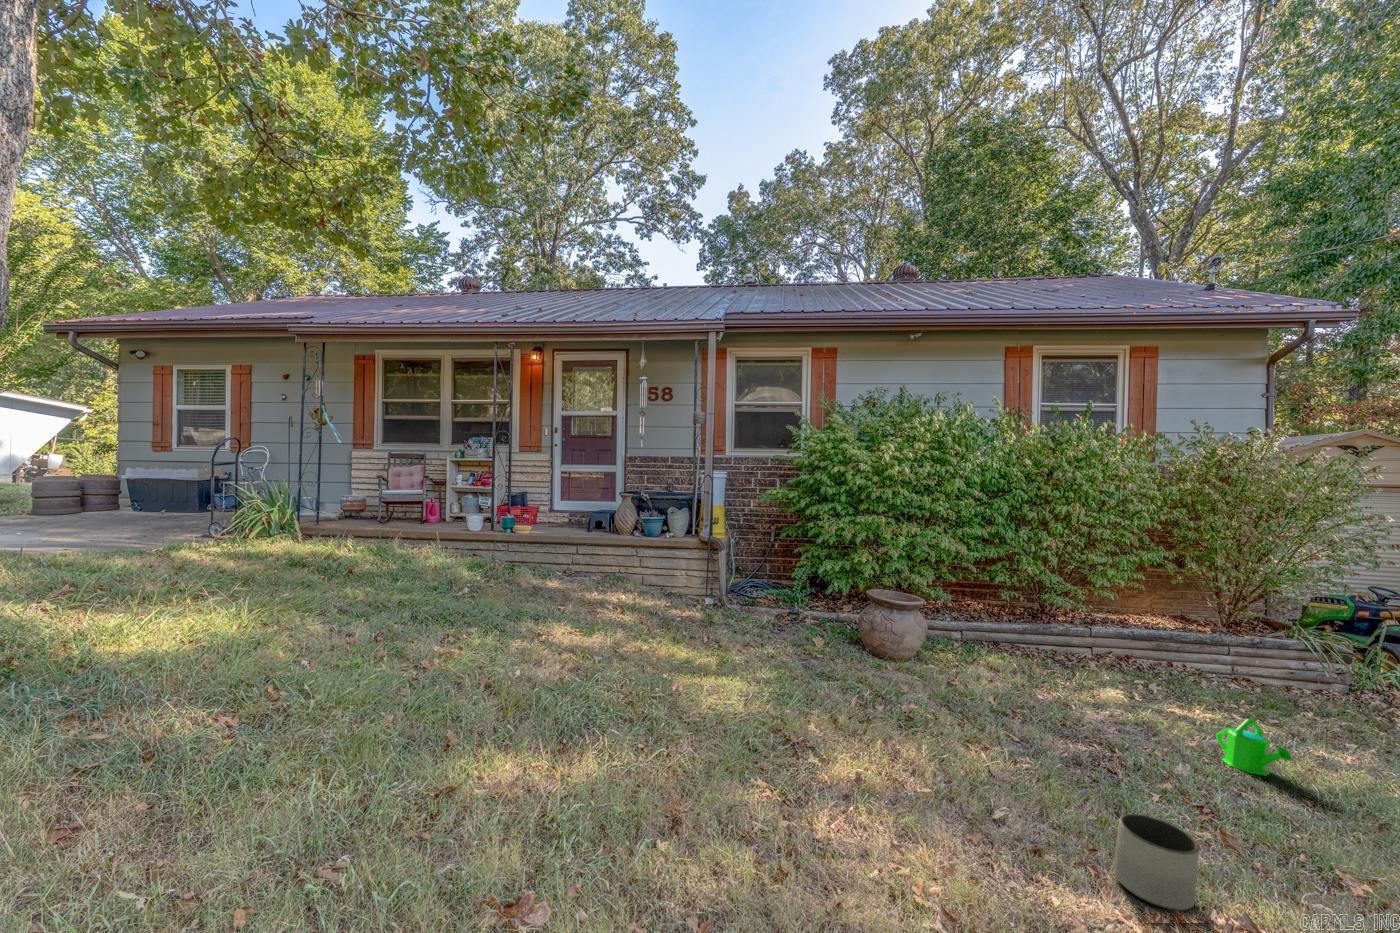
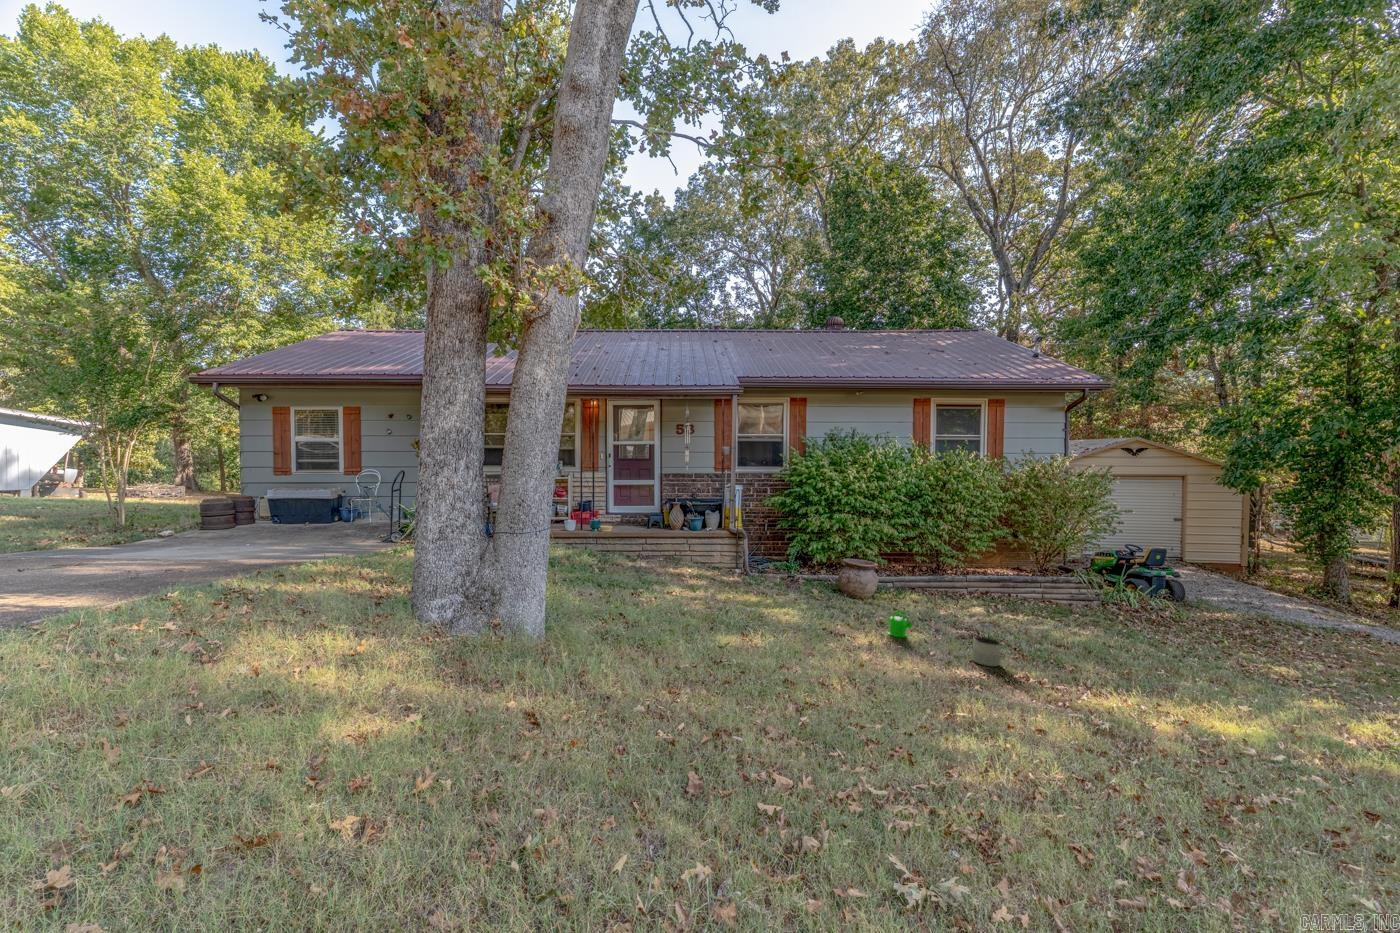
watering can: present [1216,719,1292,776] -> present [888,610,912,637]

